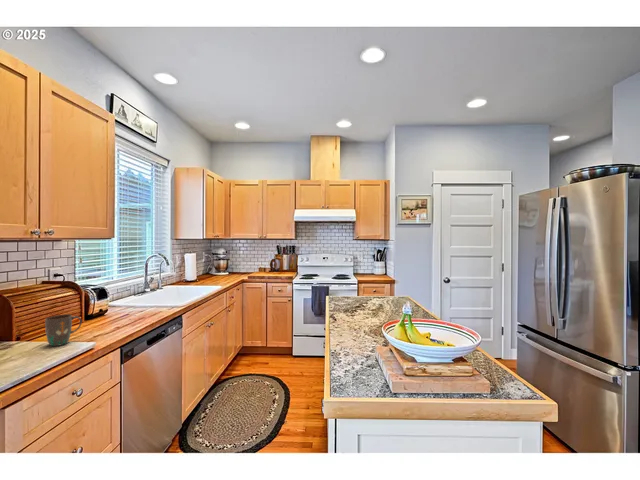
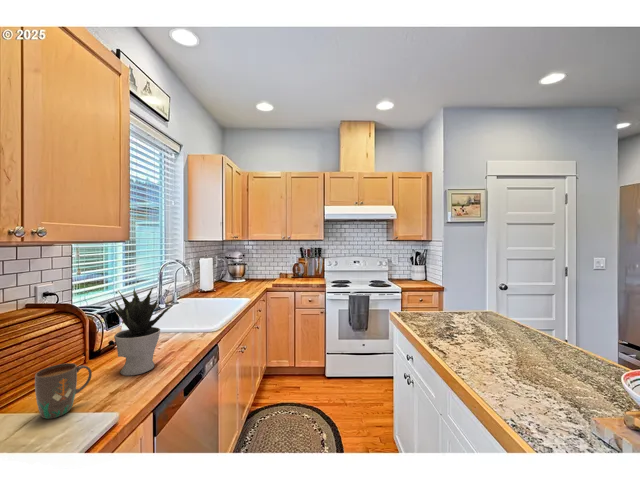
potted plant: none [96,269,145,329] -> present [109,288,174,375]

